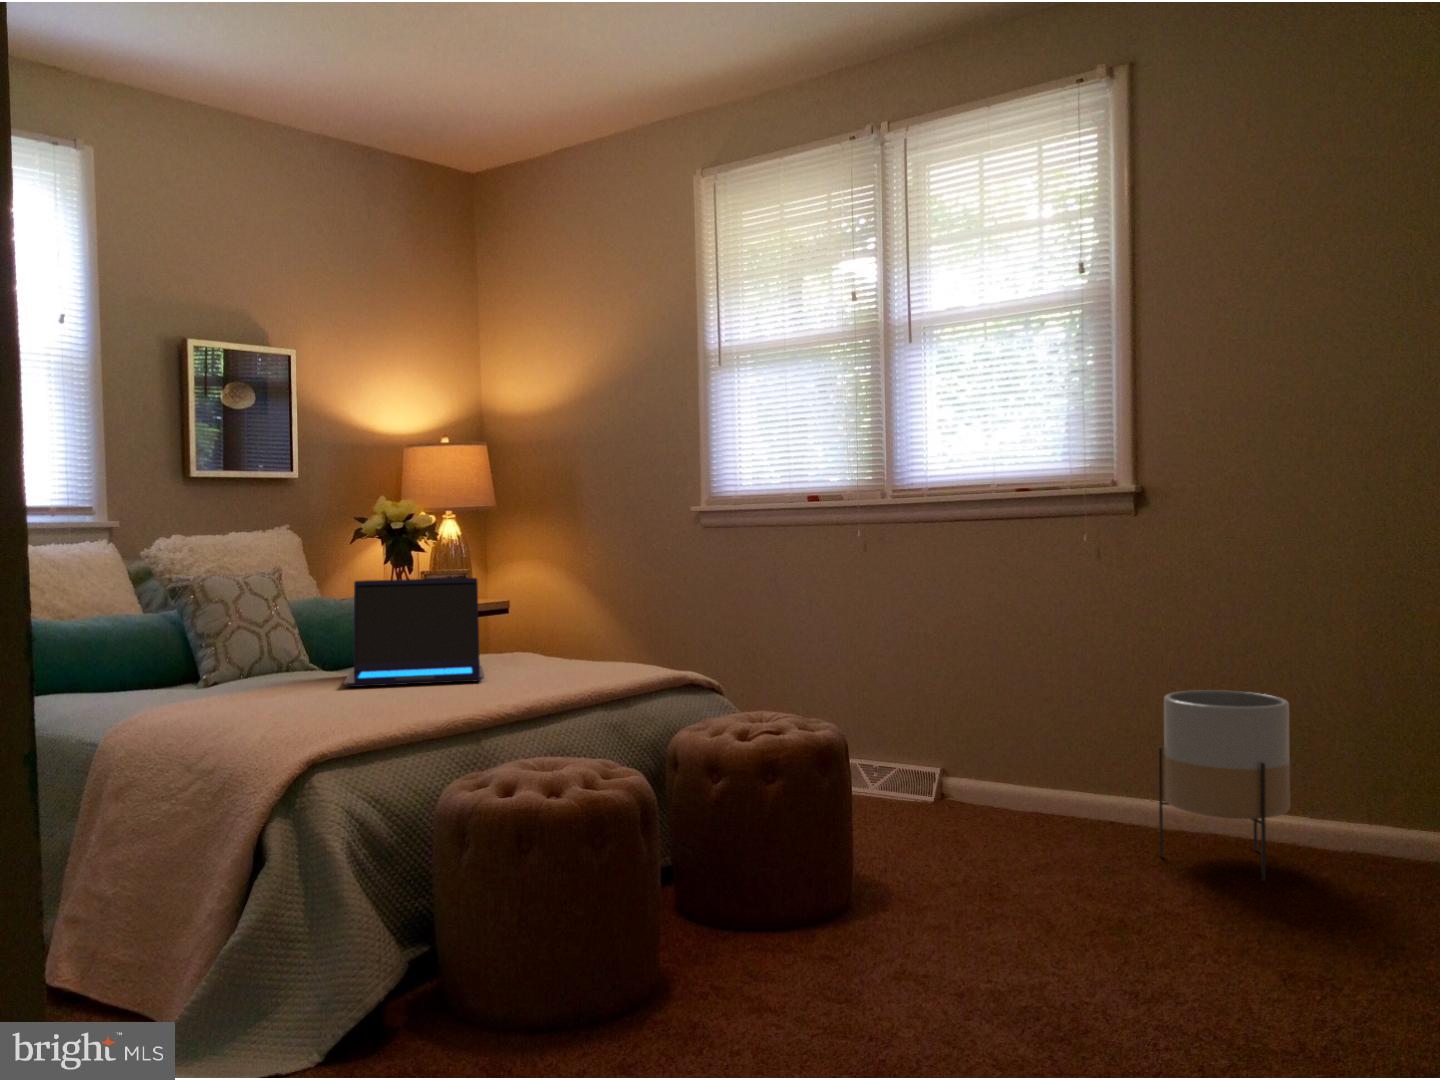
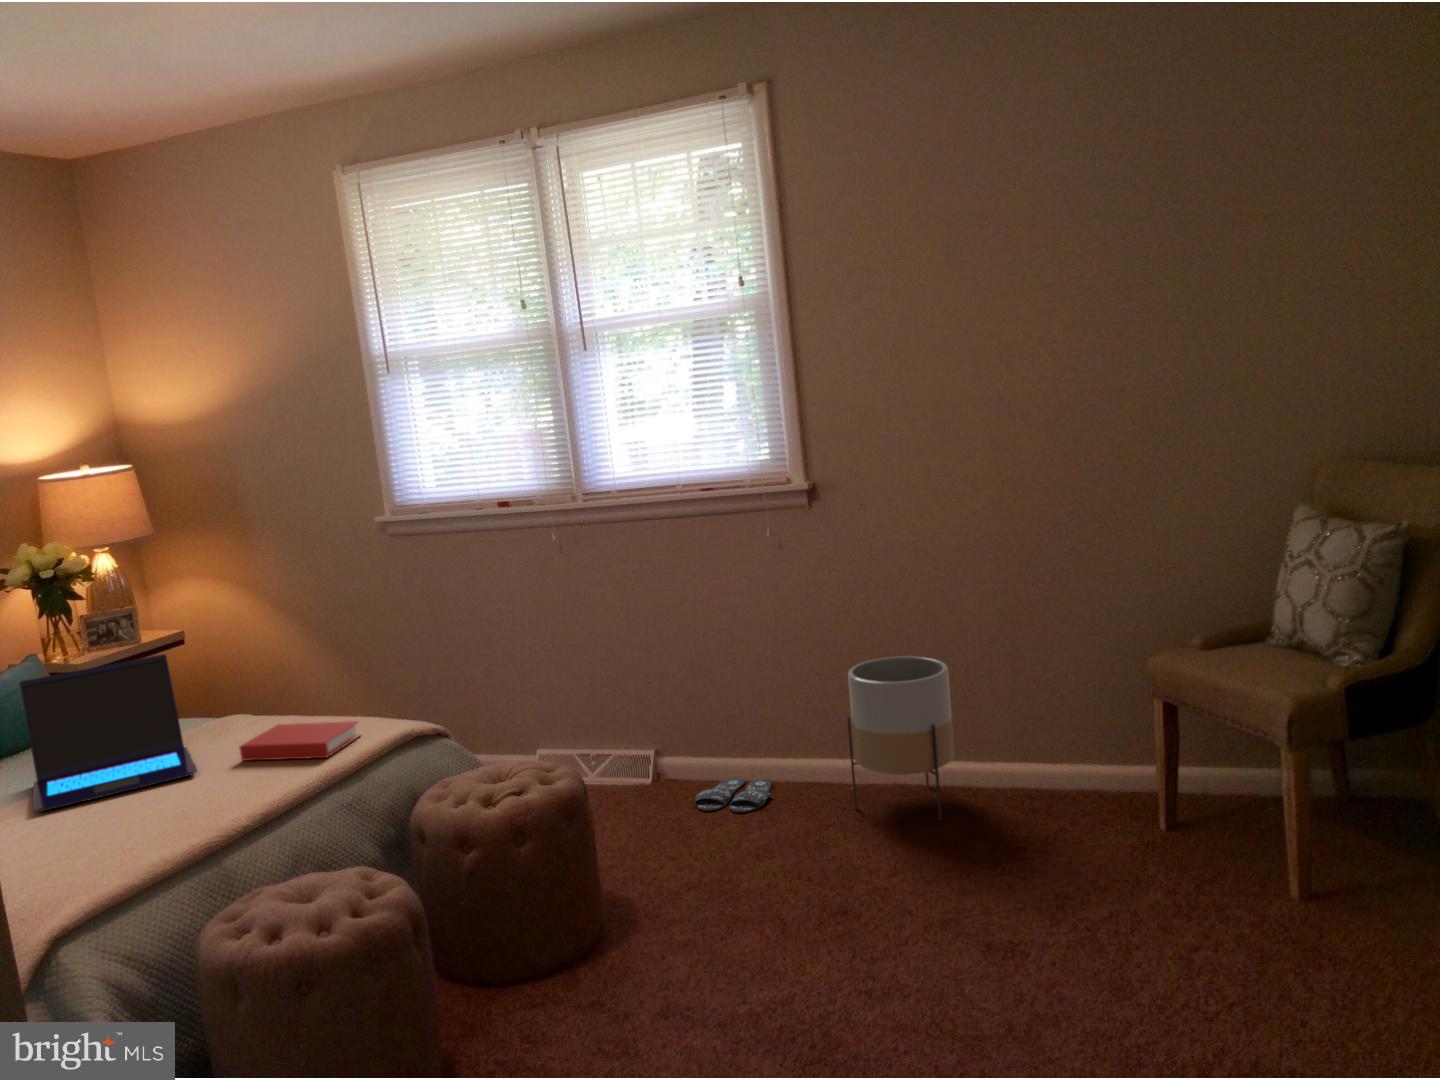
book: none [524,656,637,683] -> present [239,721,360,761]
slippers: none [975,813,1068,842] -> present [695,778,773,813]

